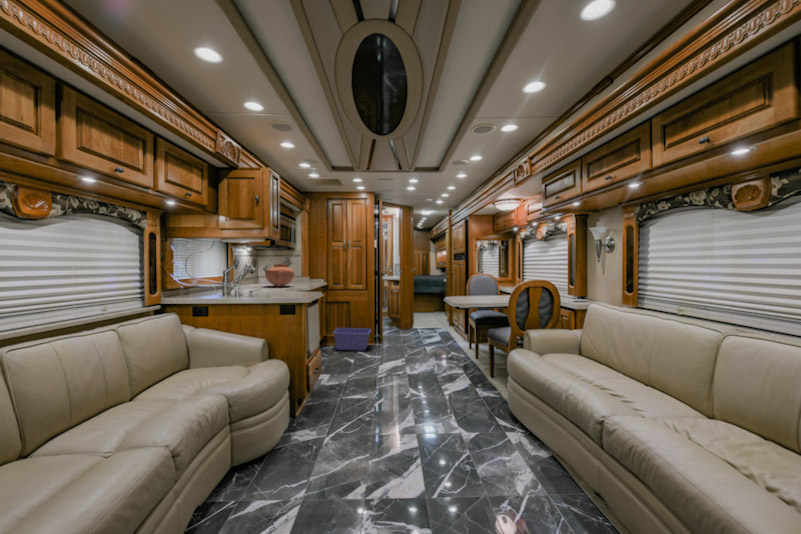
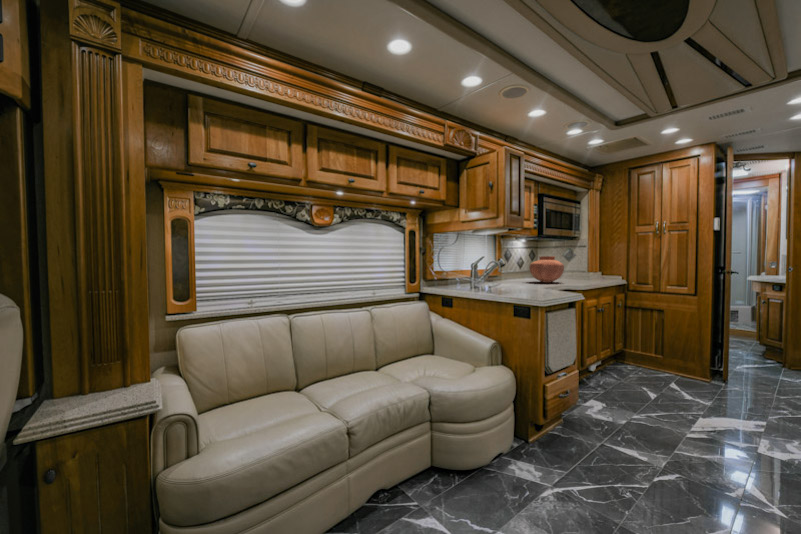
storage bin: present [333,328,371,351] -> none [629,345,706,387]

